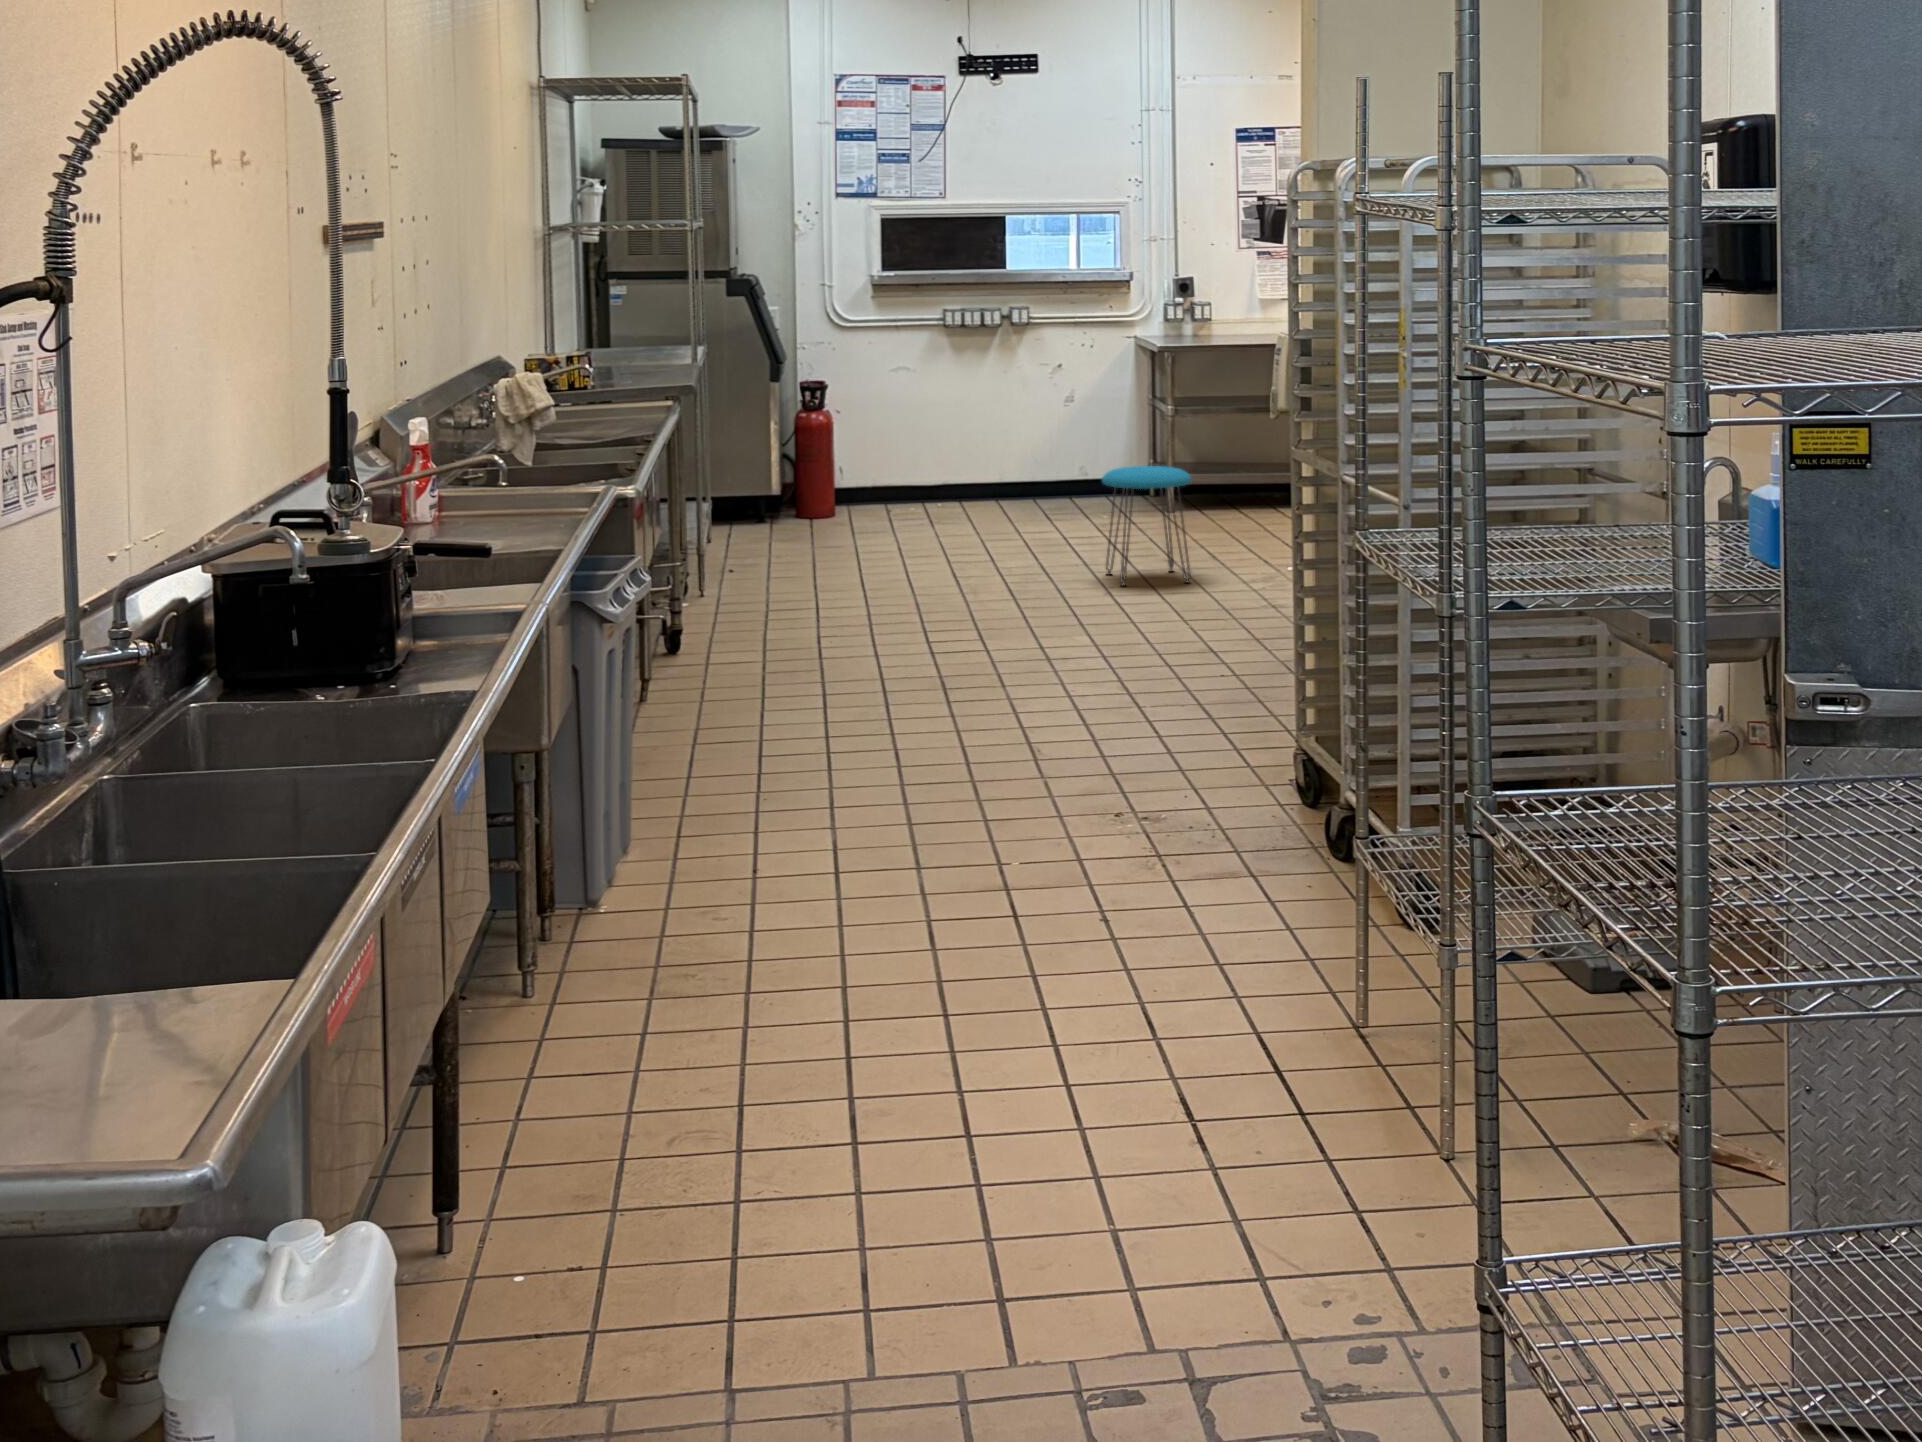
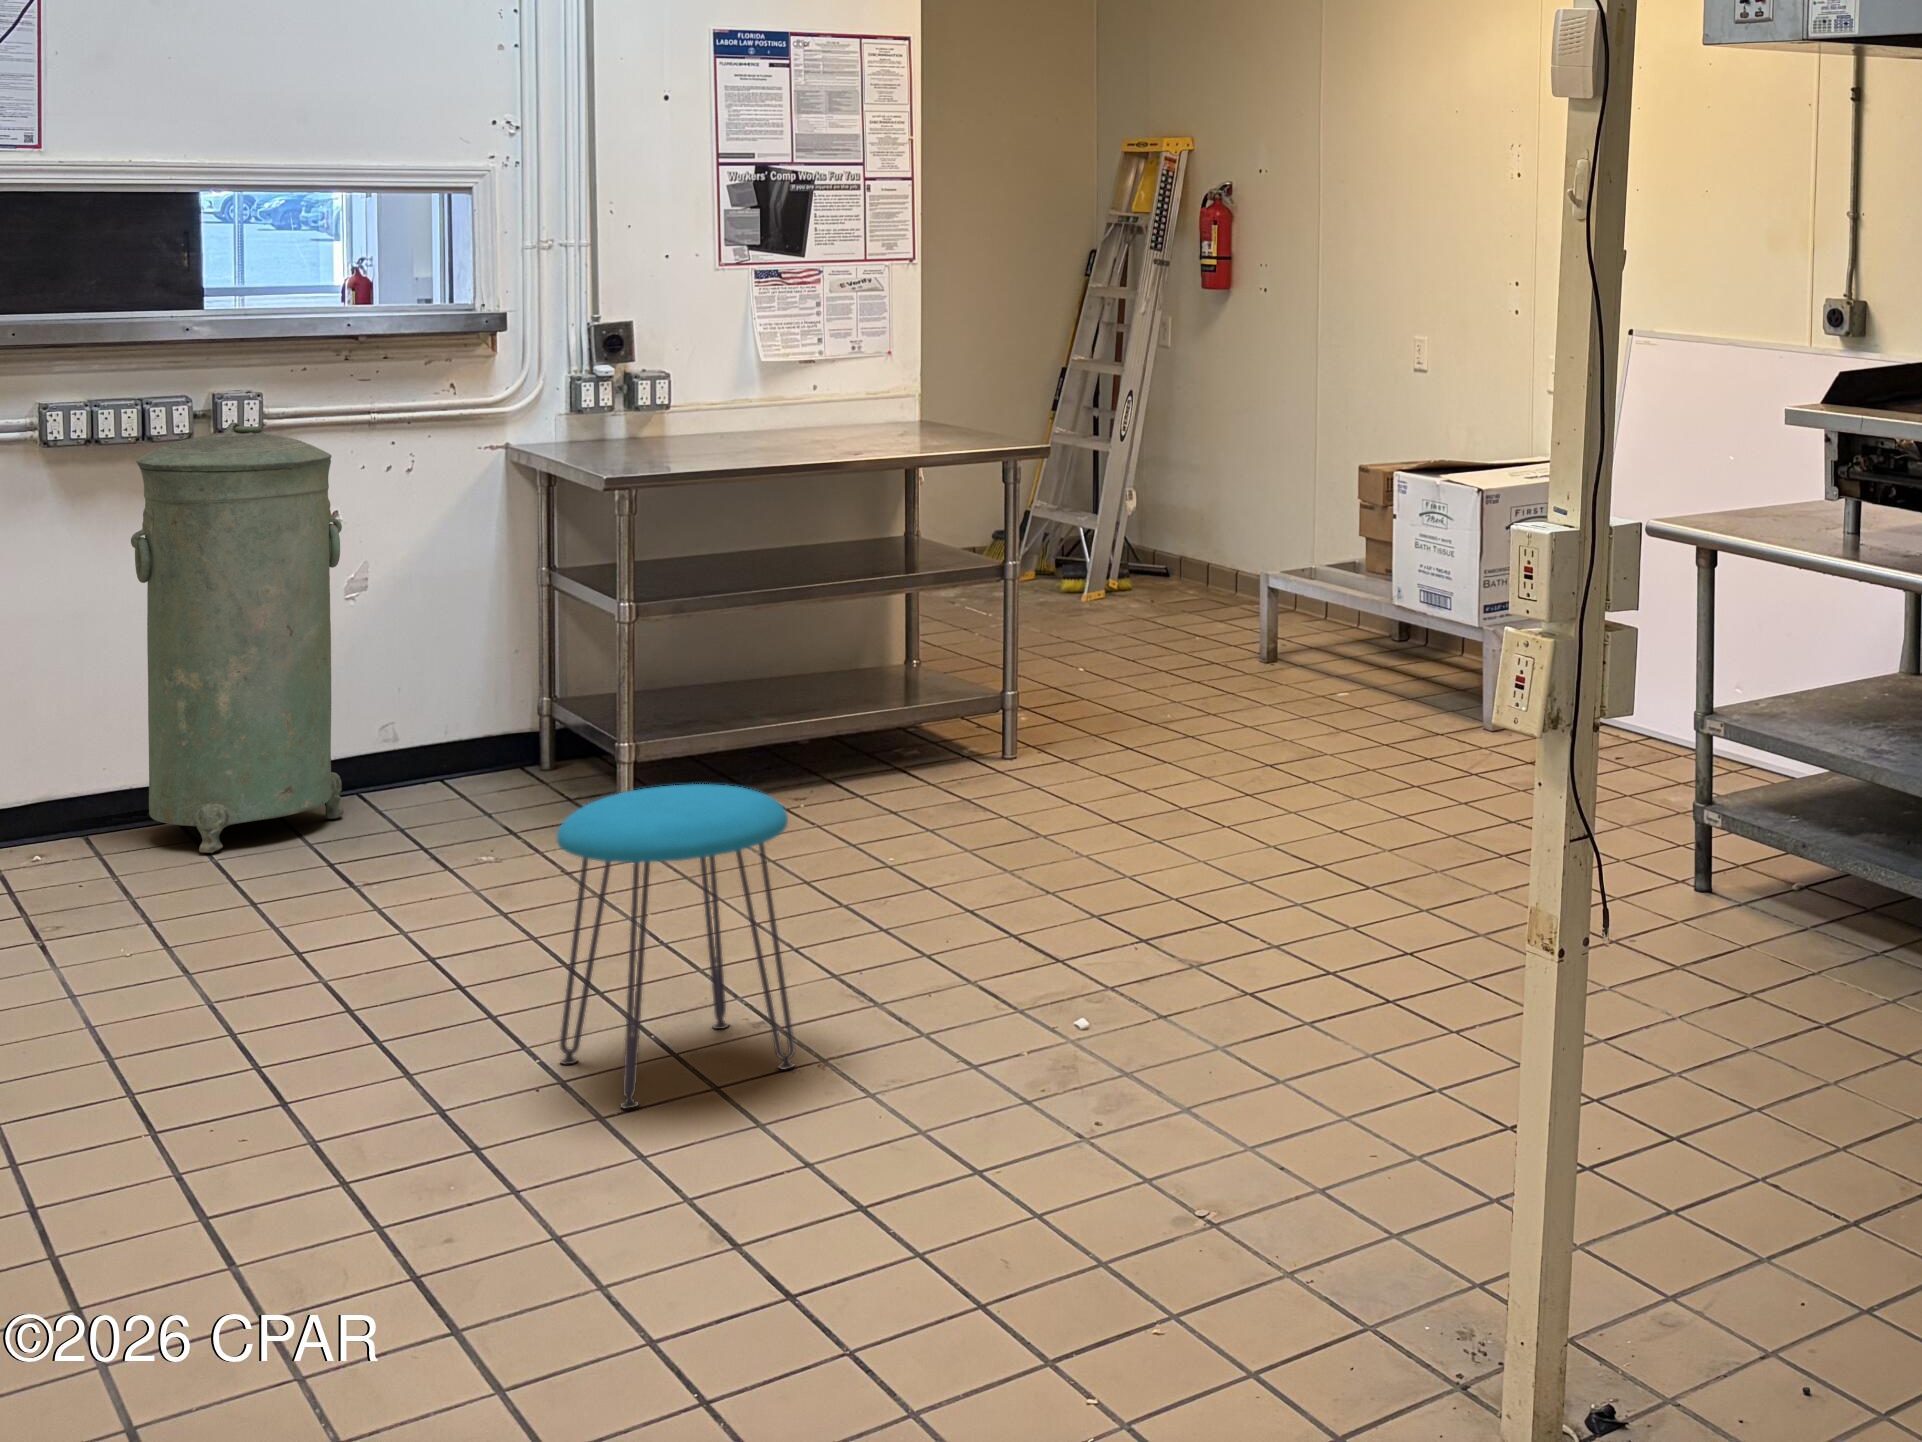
trash can: none [977,321,1062,512] -> present [131,422,344,853]

